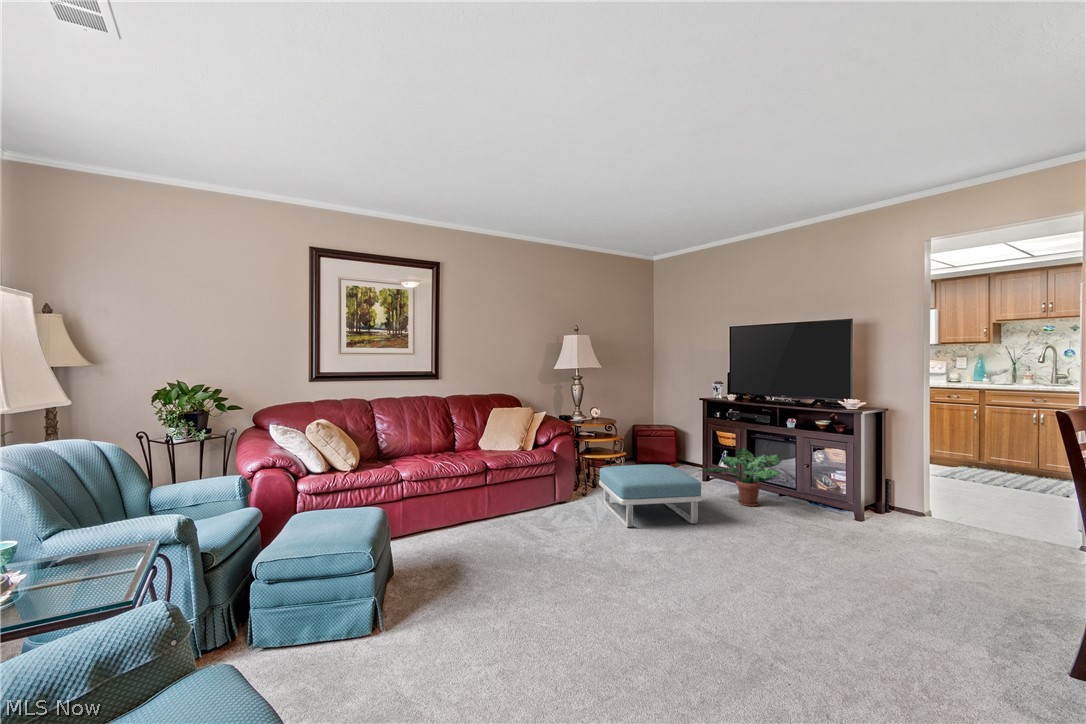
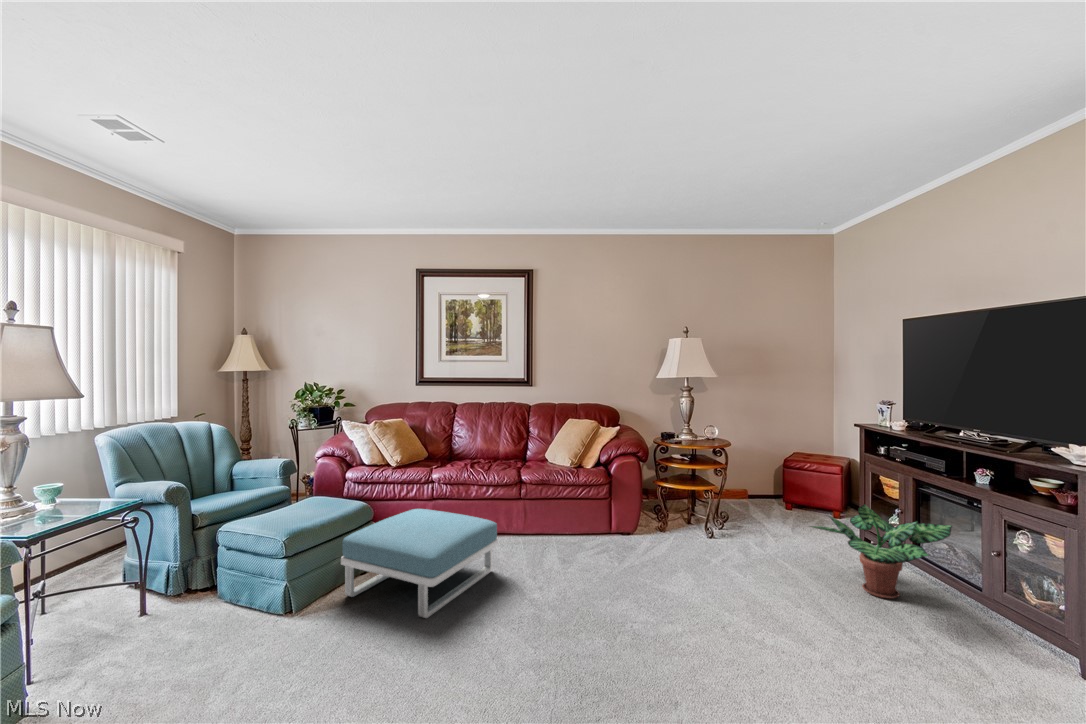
footstool: present [599,464,702,527] -> present [341,509,498,618]

